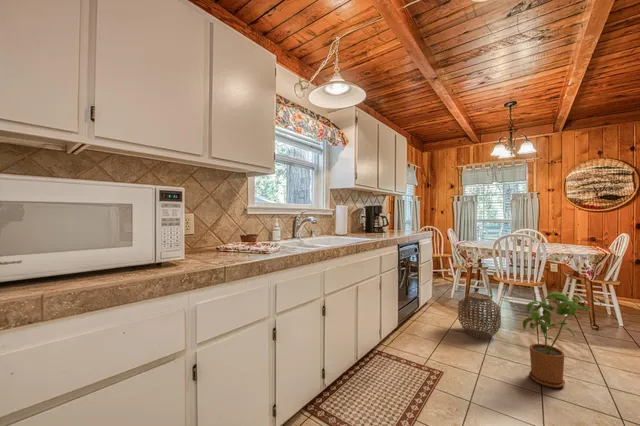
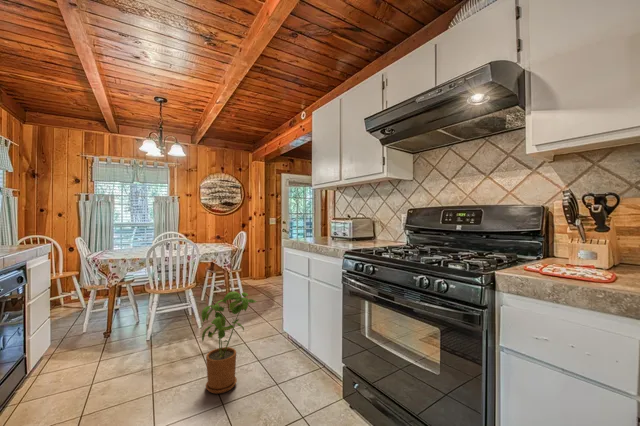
woven basket: present [458,293,501,339] -> none [107,314,164,374]

